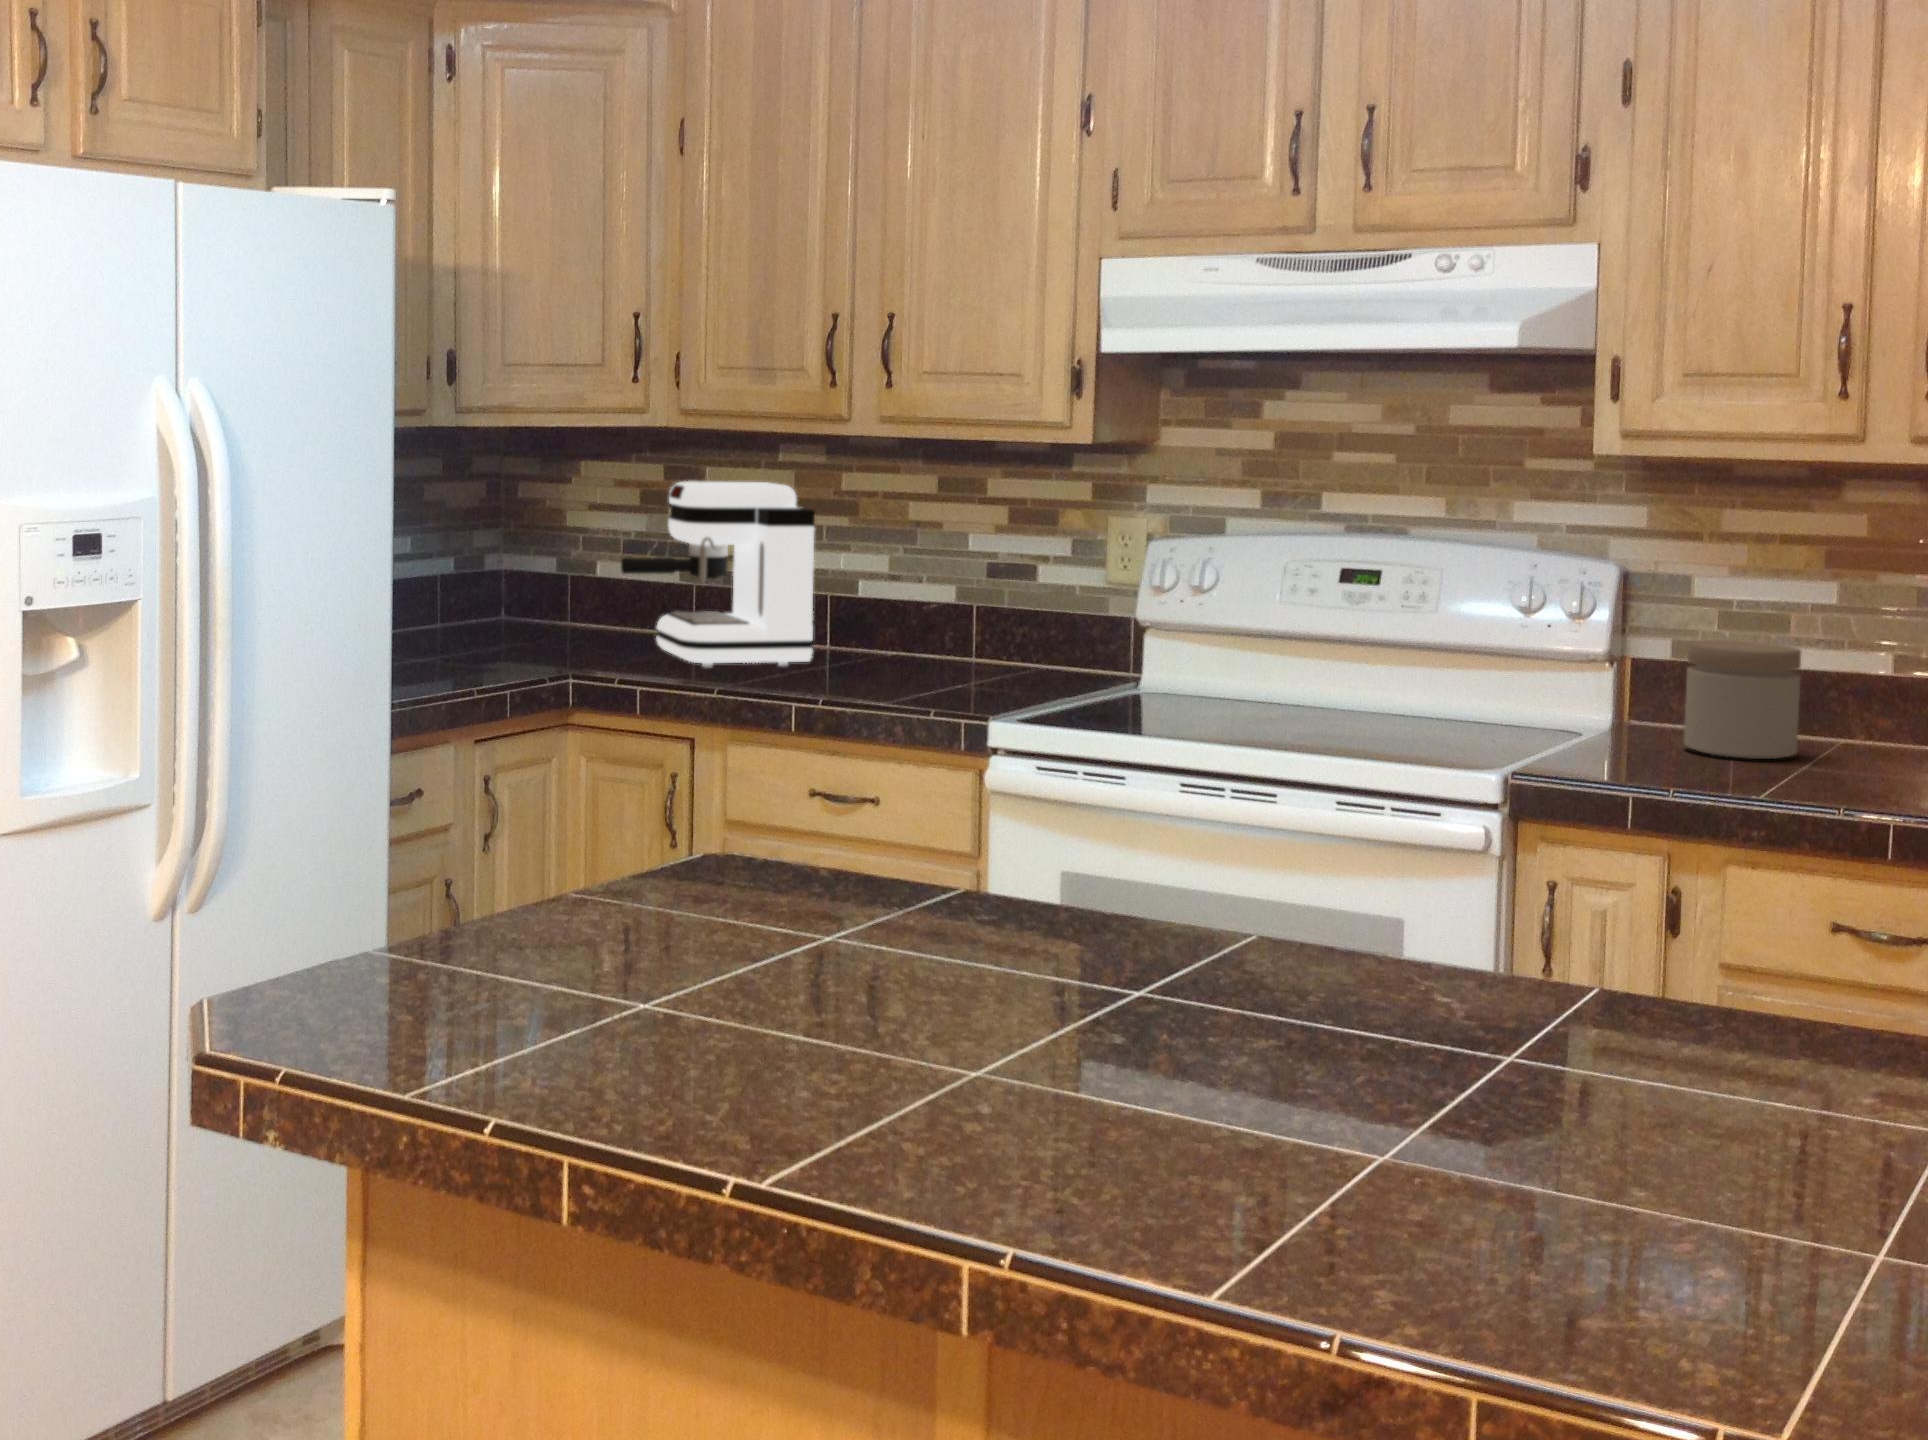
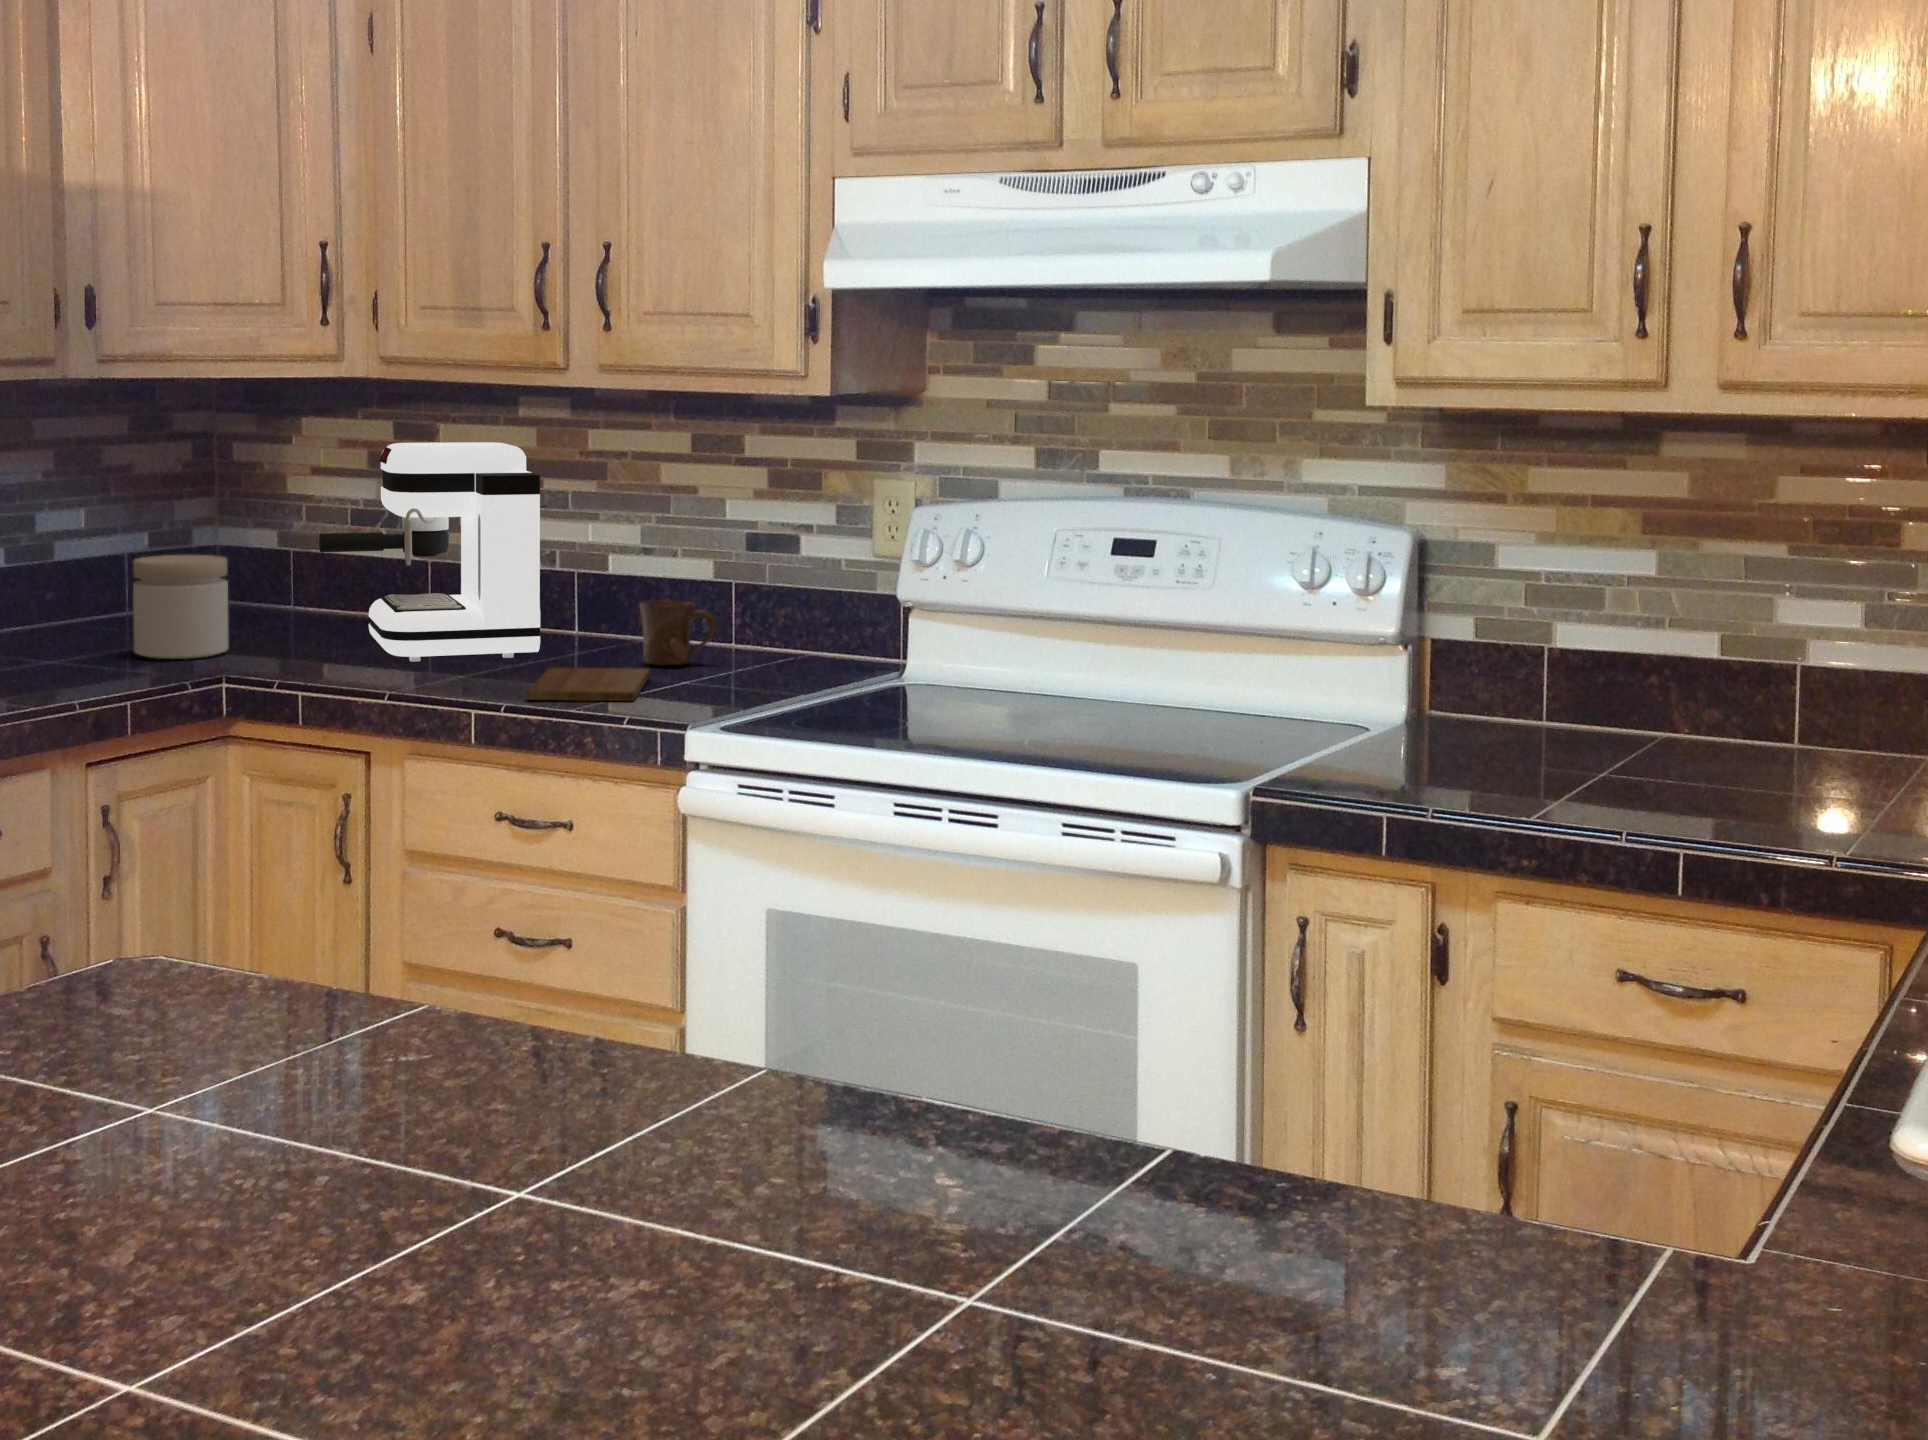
mug: none [902,619,969,674] -> present [639,600,715,665]
jar: present [1684,640,1801,759] -> present [133,555,229,659]
cutting board: none [834,673,925,700] -> present [527,668,650,701]

